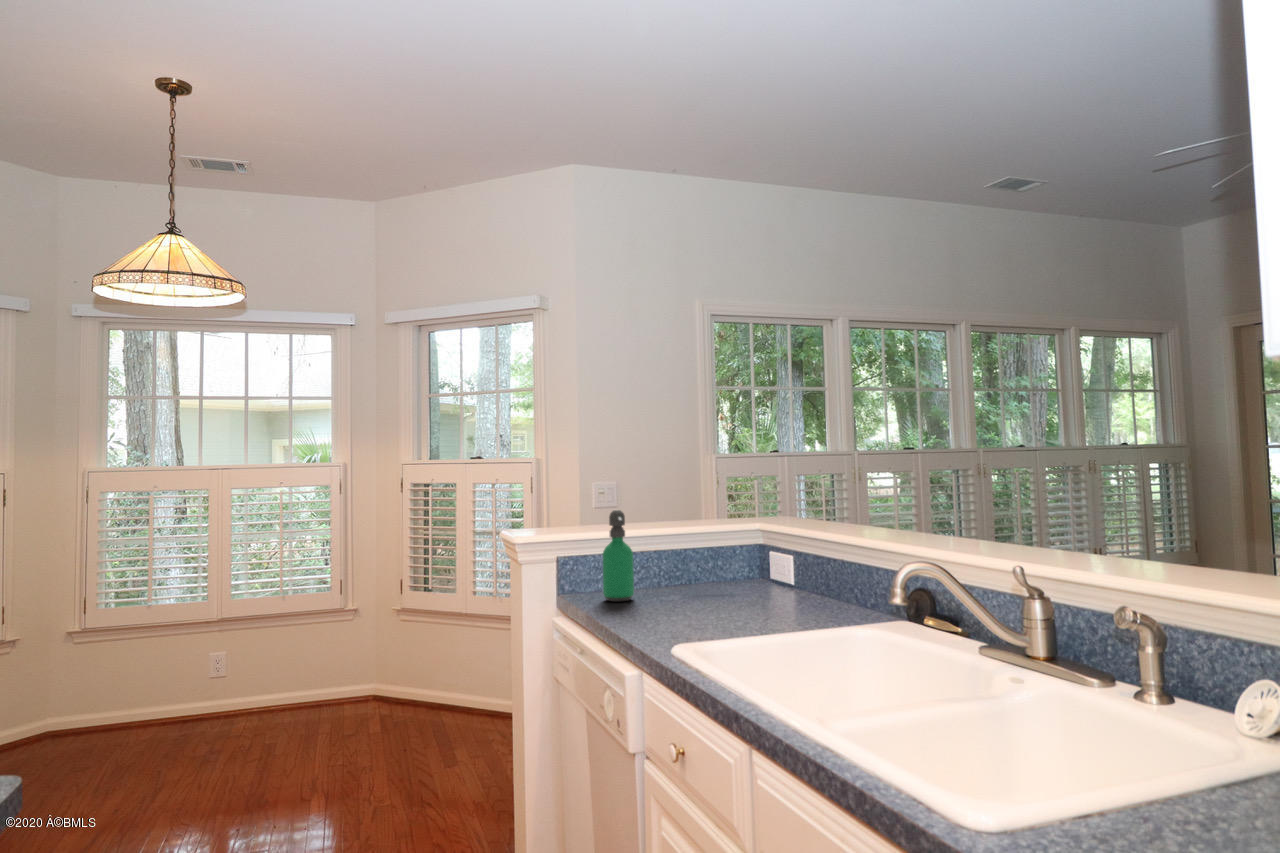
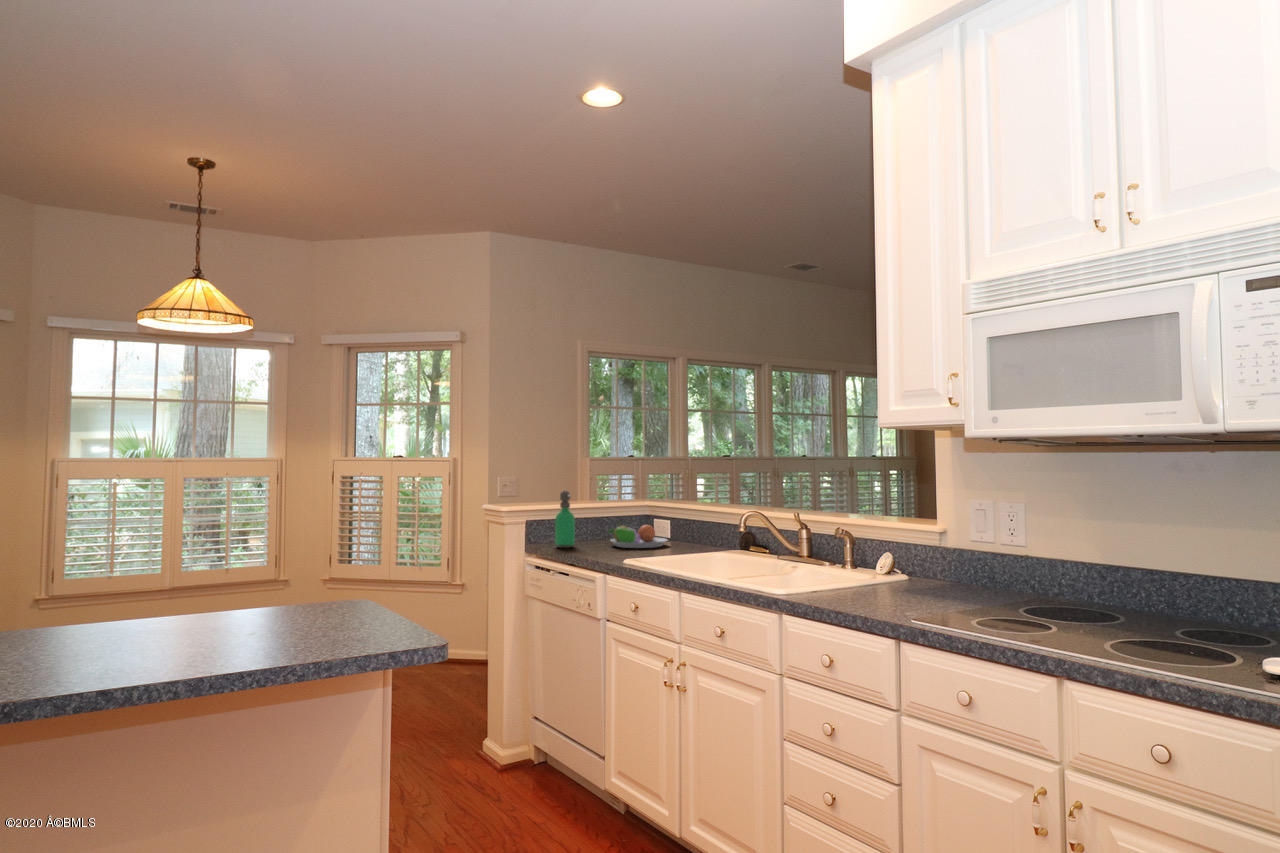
fruit bowl: none [683,560,785,606] -> present [609,523,667,548]

